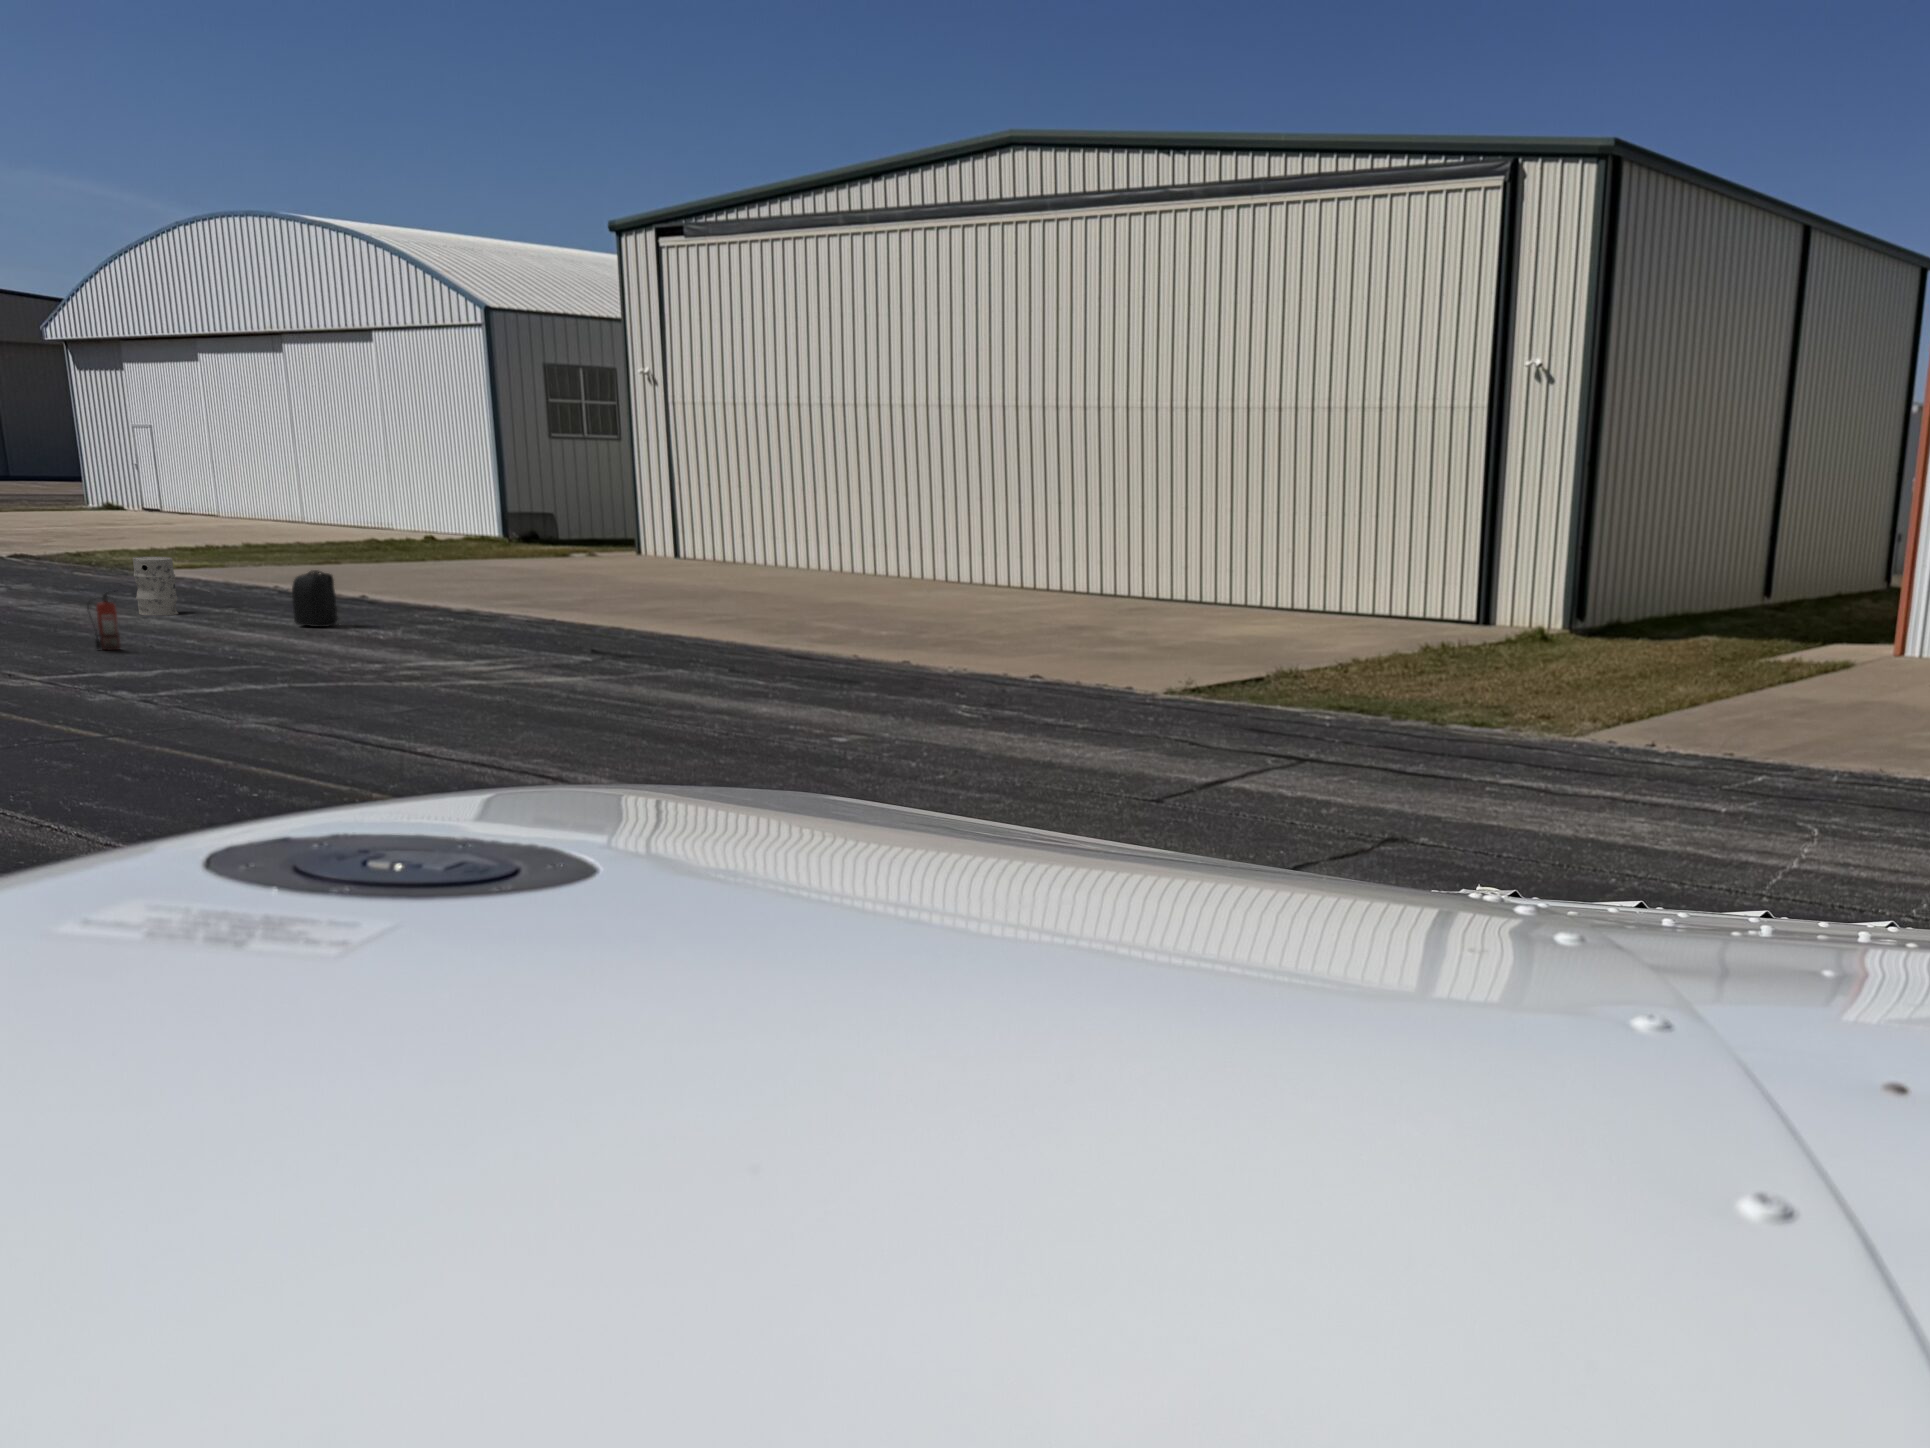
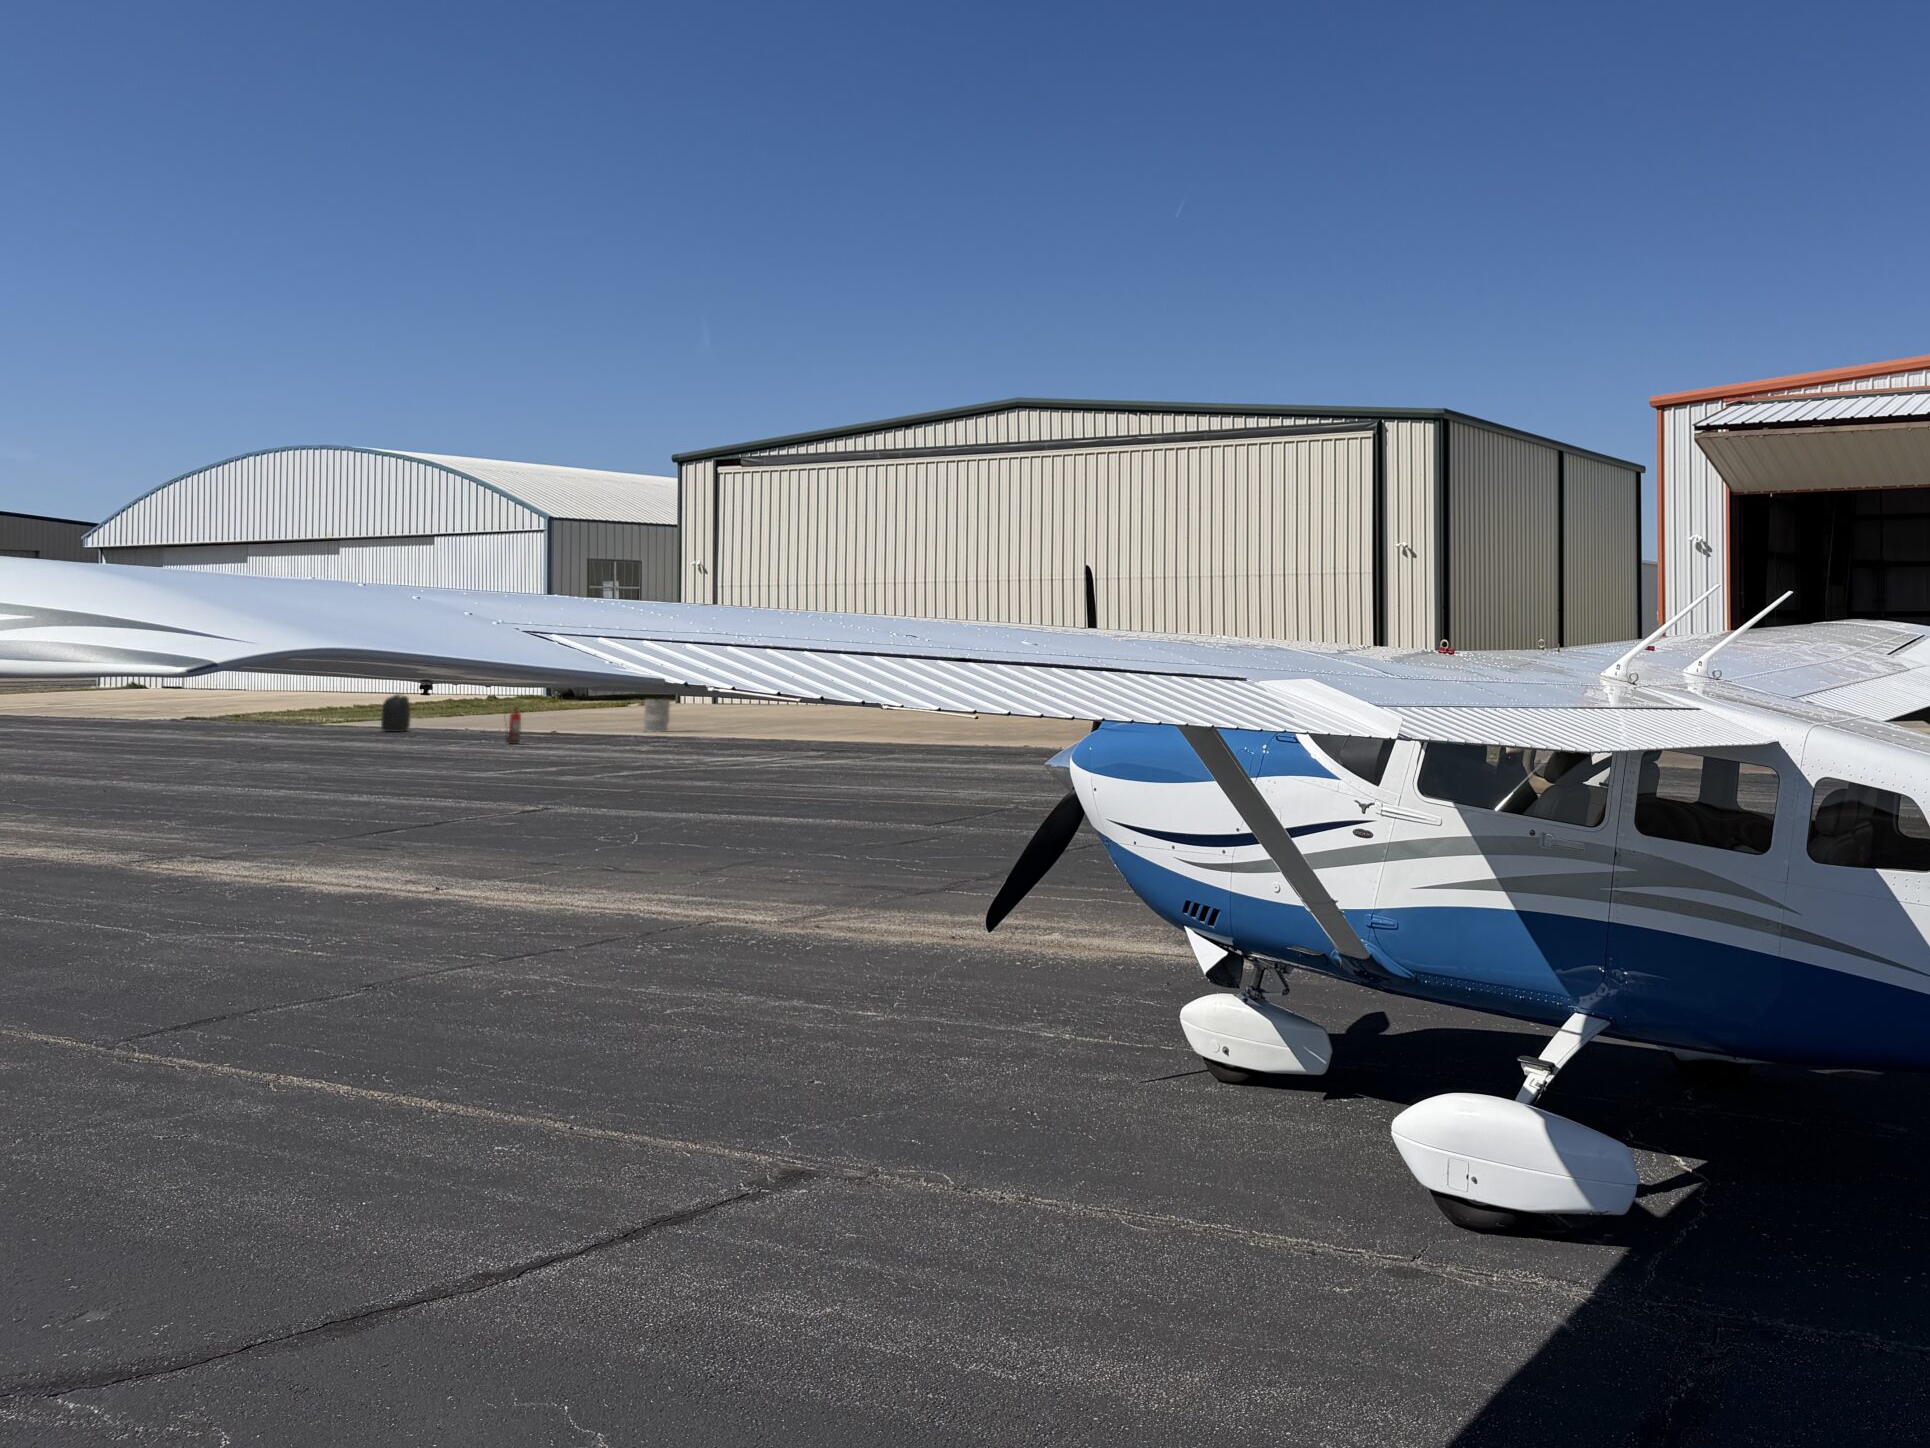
trash can: present [133,556,178,616] -> present [644,700,670,732]
backpack: present [292,570,338,627] -> present [381,695,410,732]

